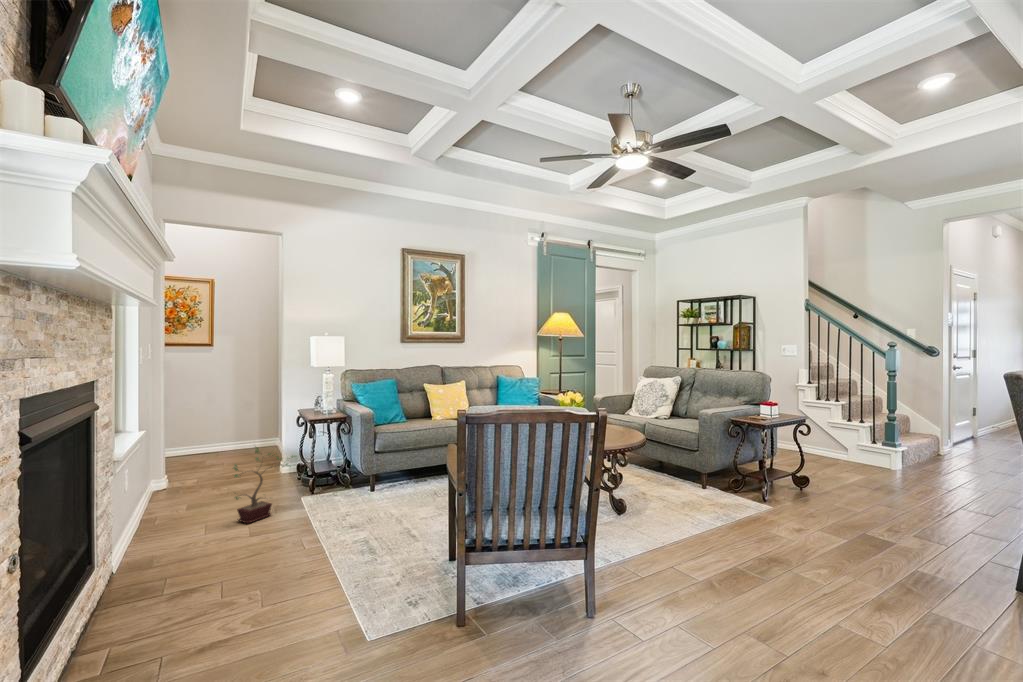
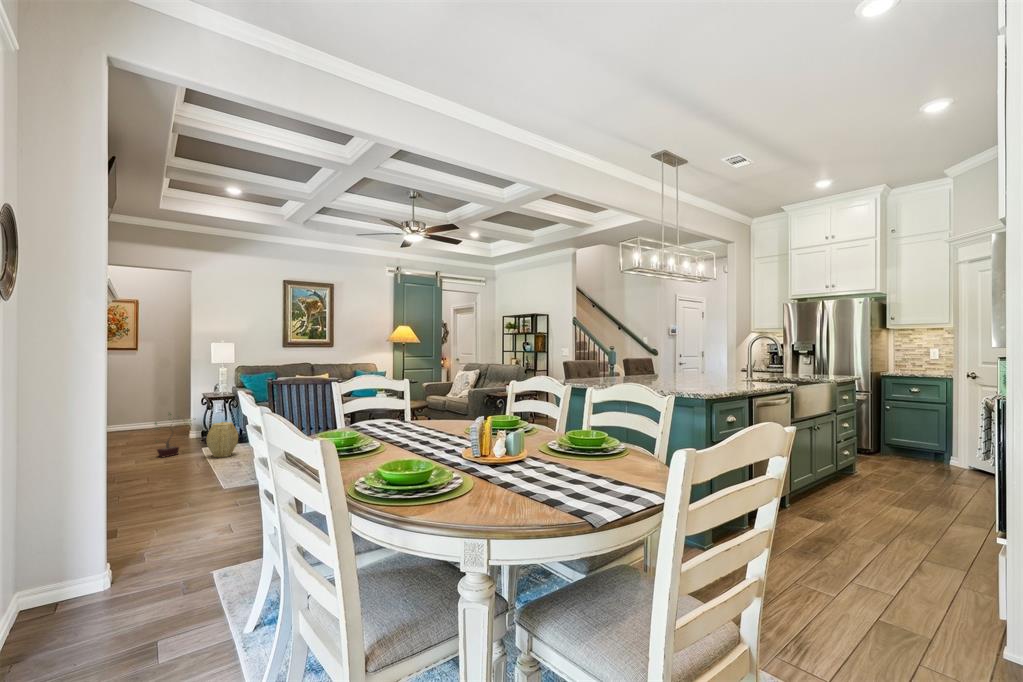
woven basket: none [315,465,364,527] -> present [207,422,238,457]

